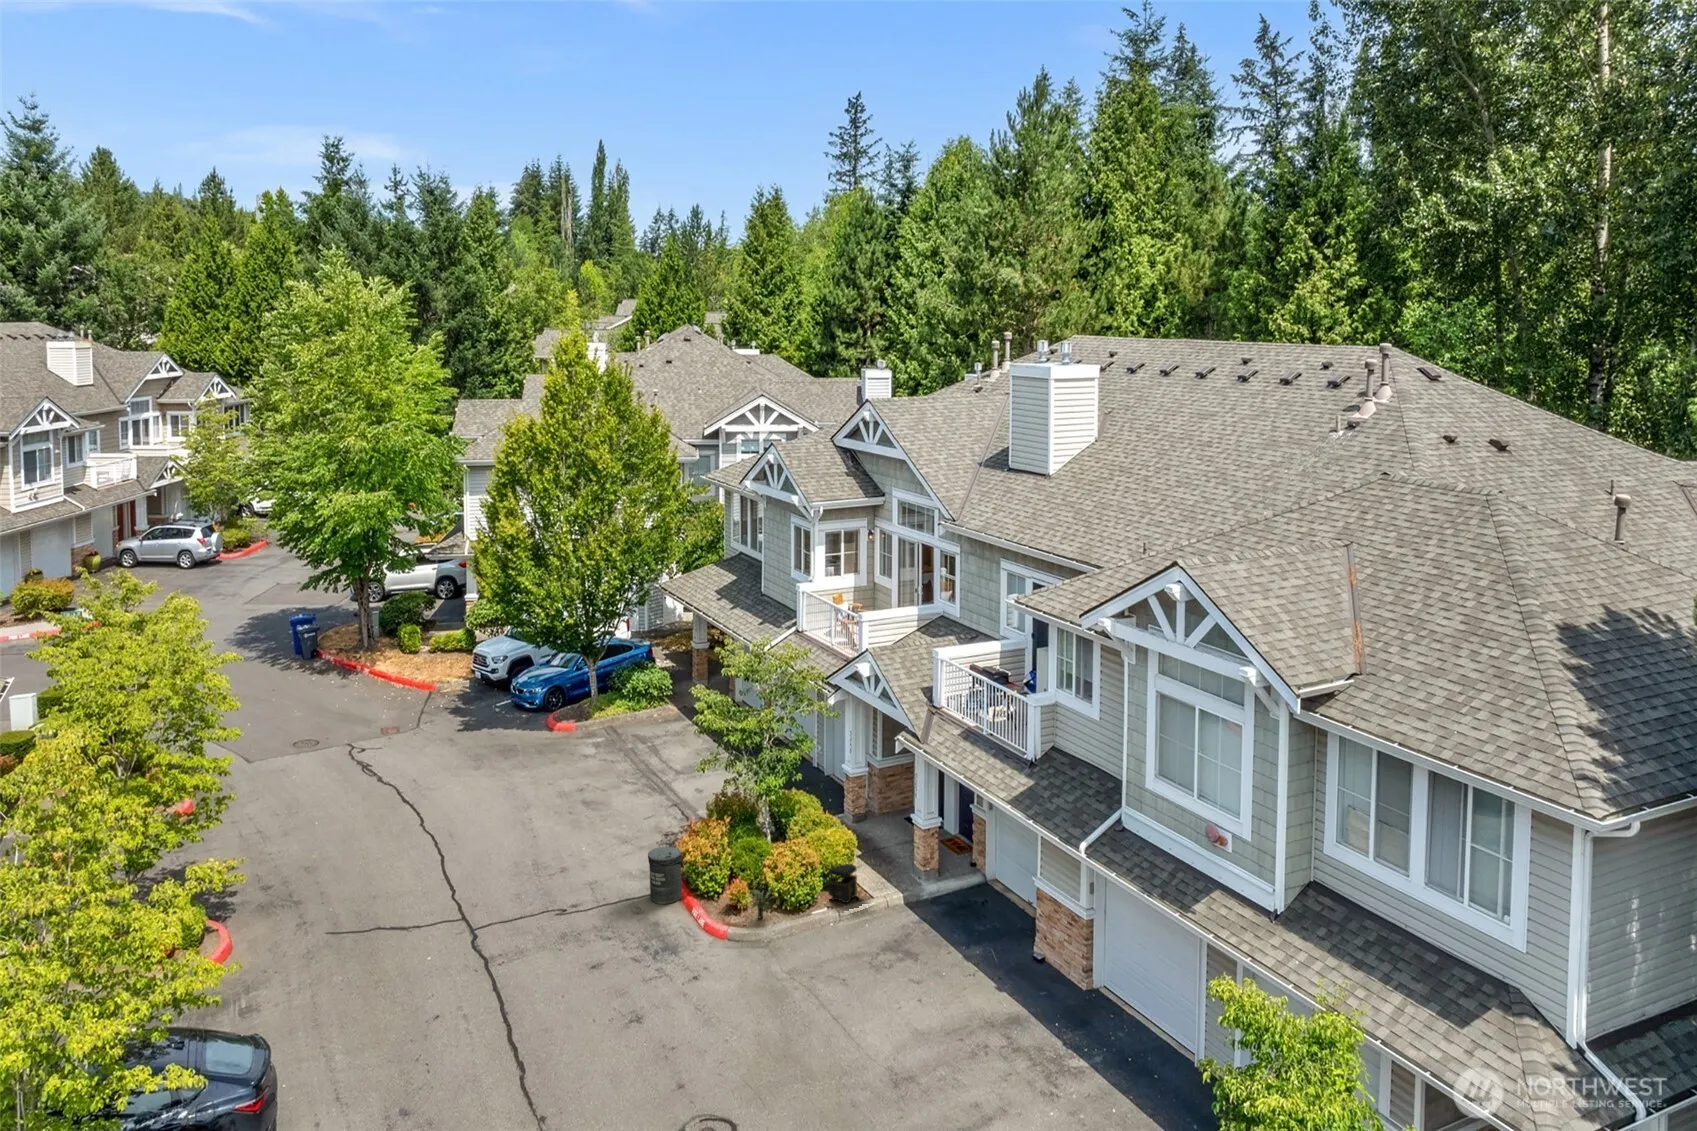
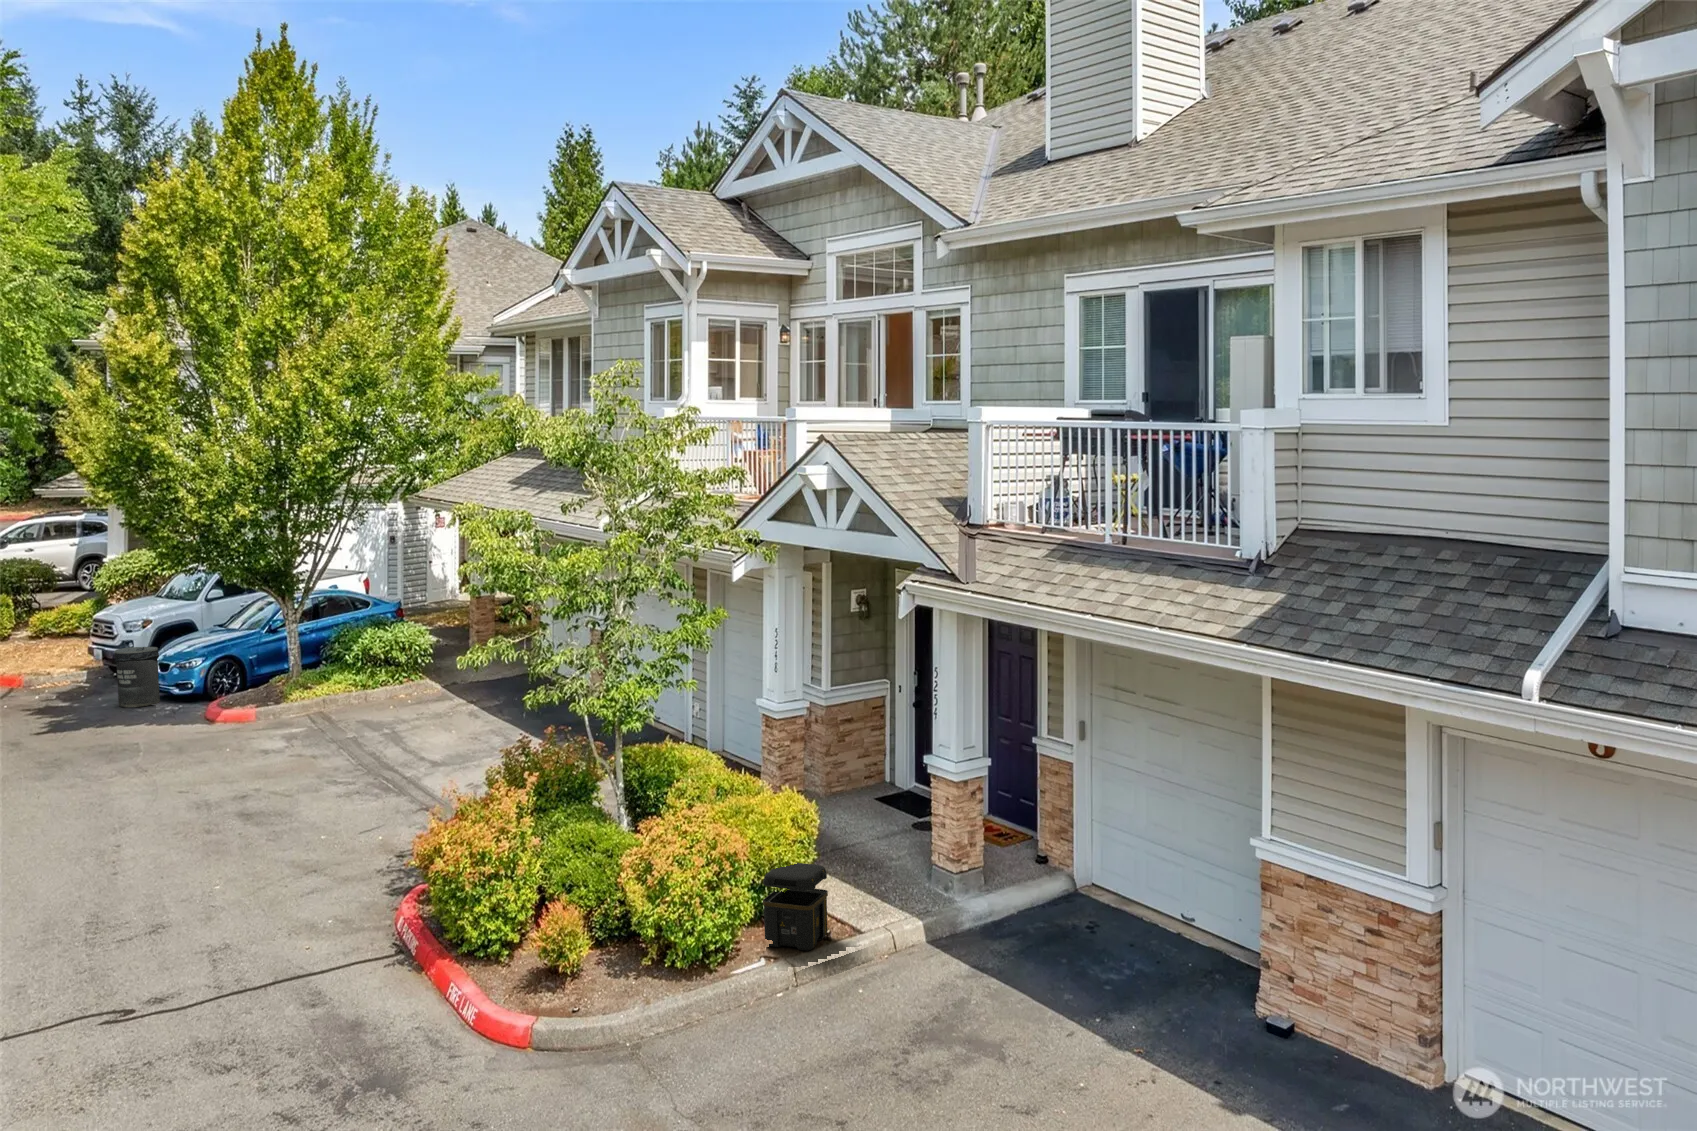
trash can: present [648,847,682,904] -> present [114,647,160,708]
potted plant: present [748,891,770,918] -> none [581,925,644,993]

